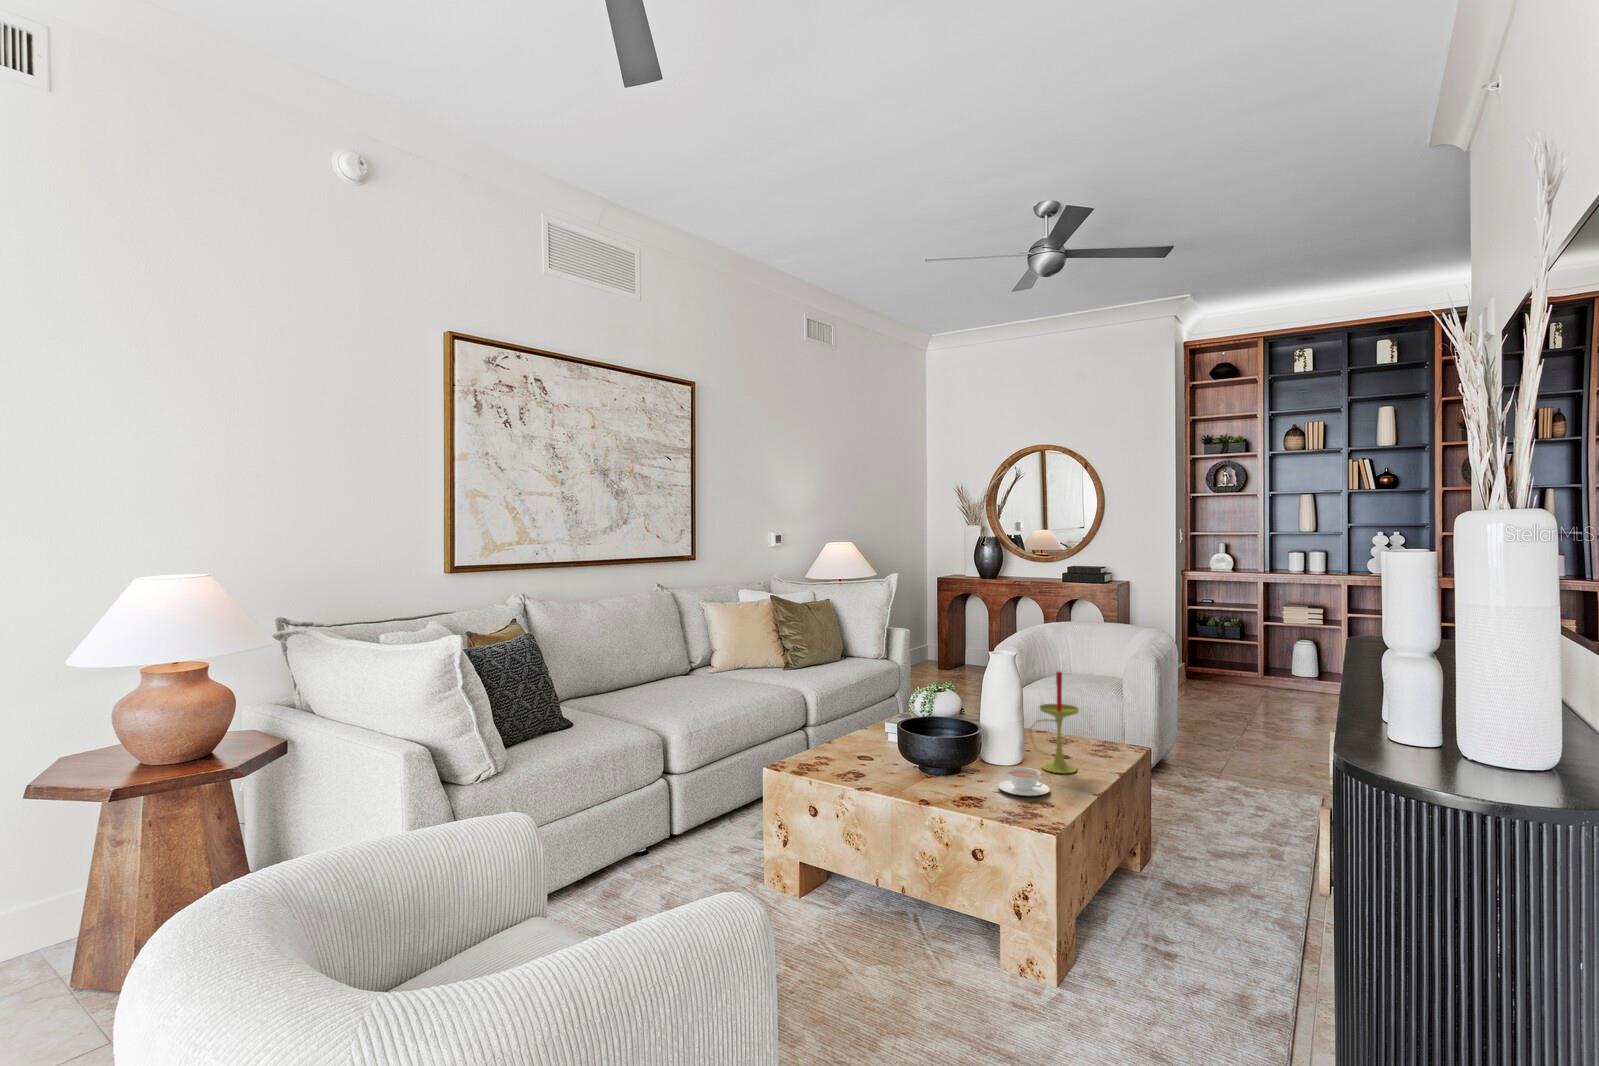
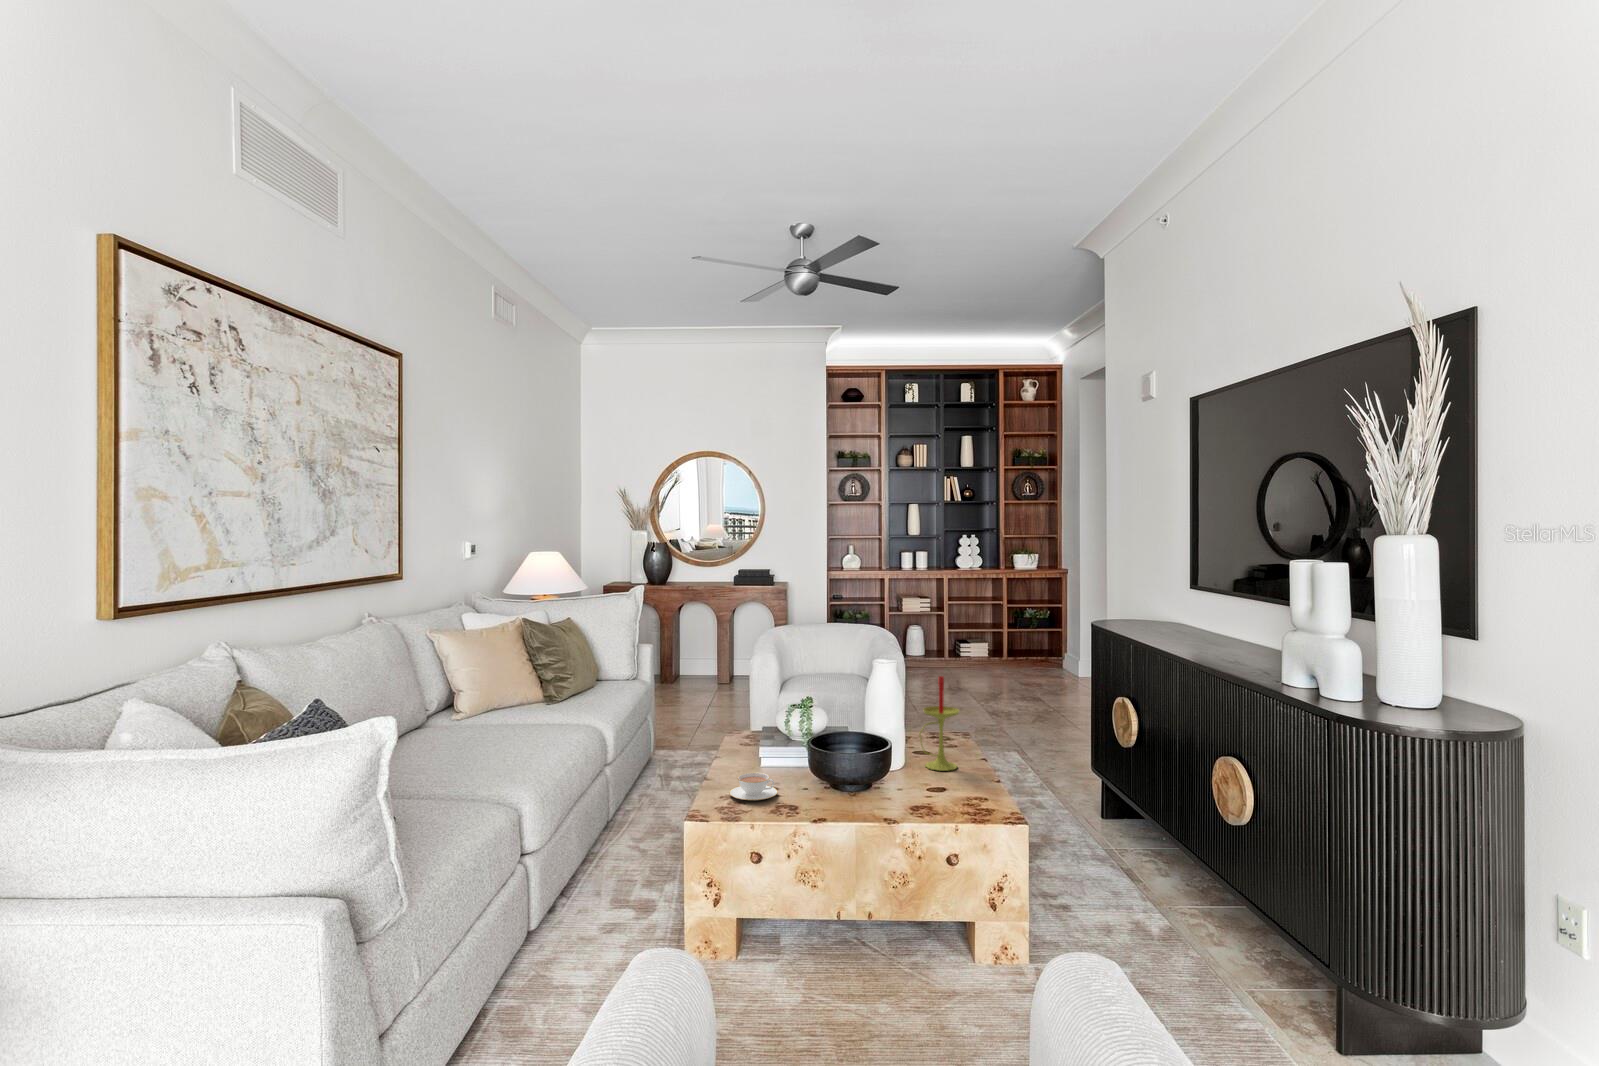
teacup: present [998,767,1050,796] -> present [729,773,778,800]

